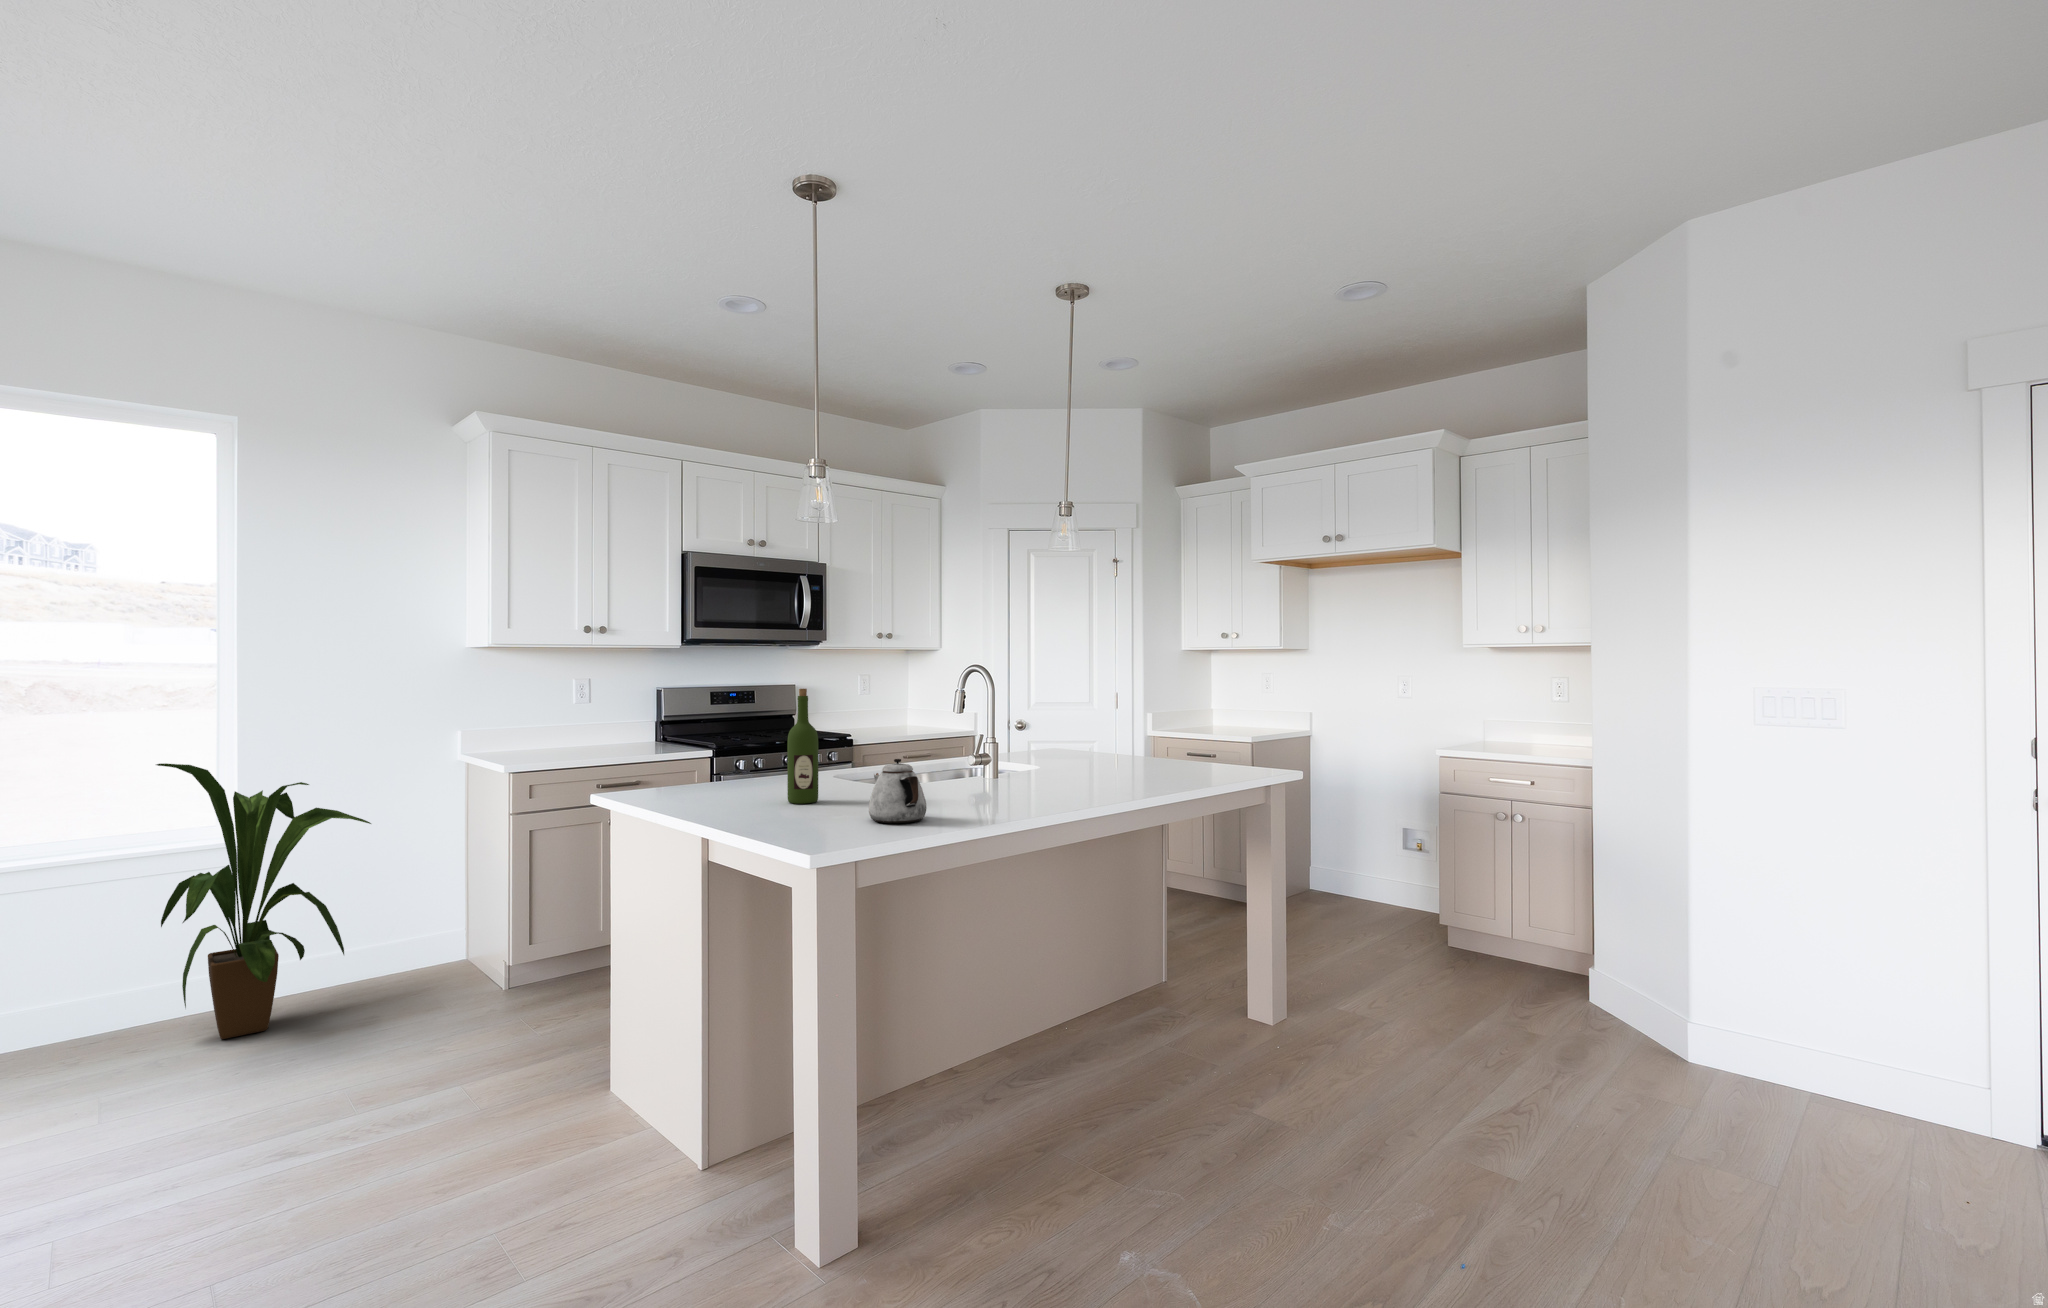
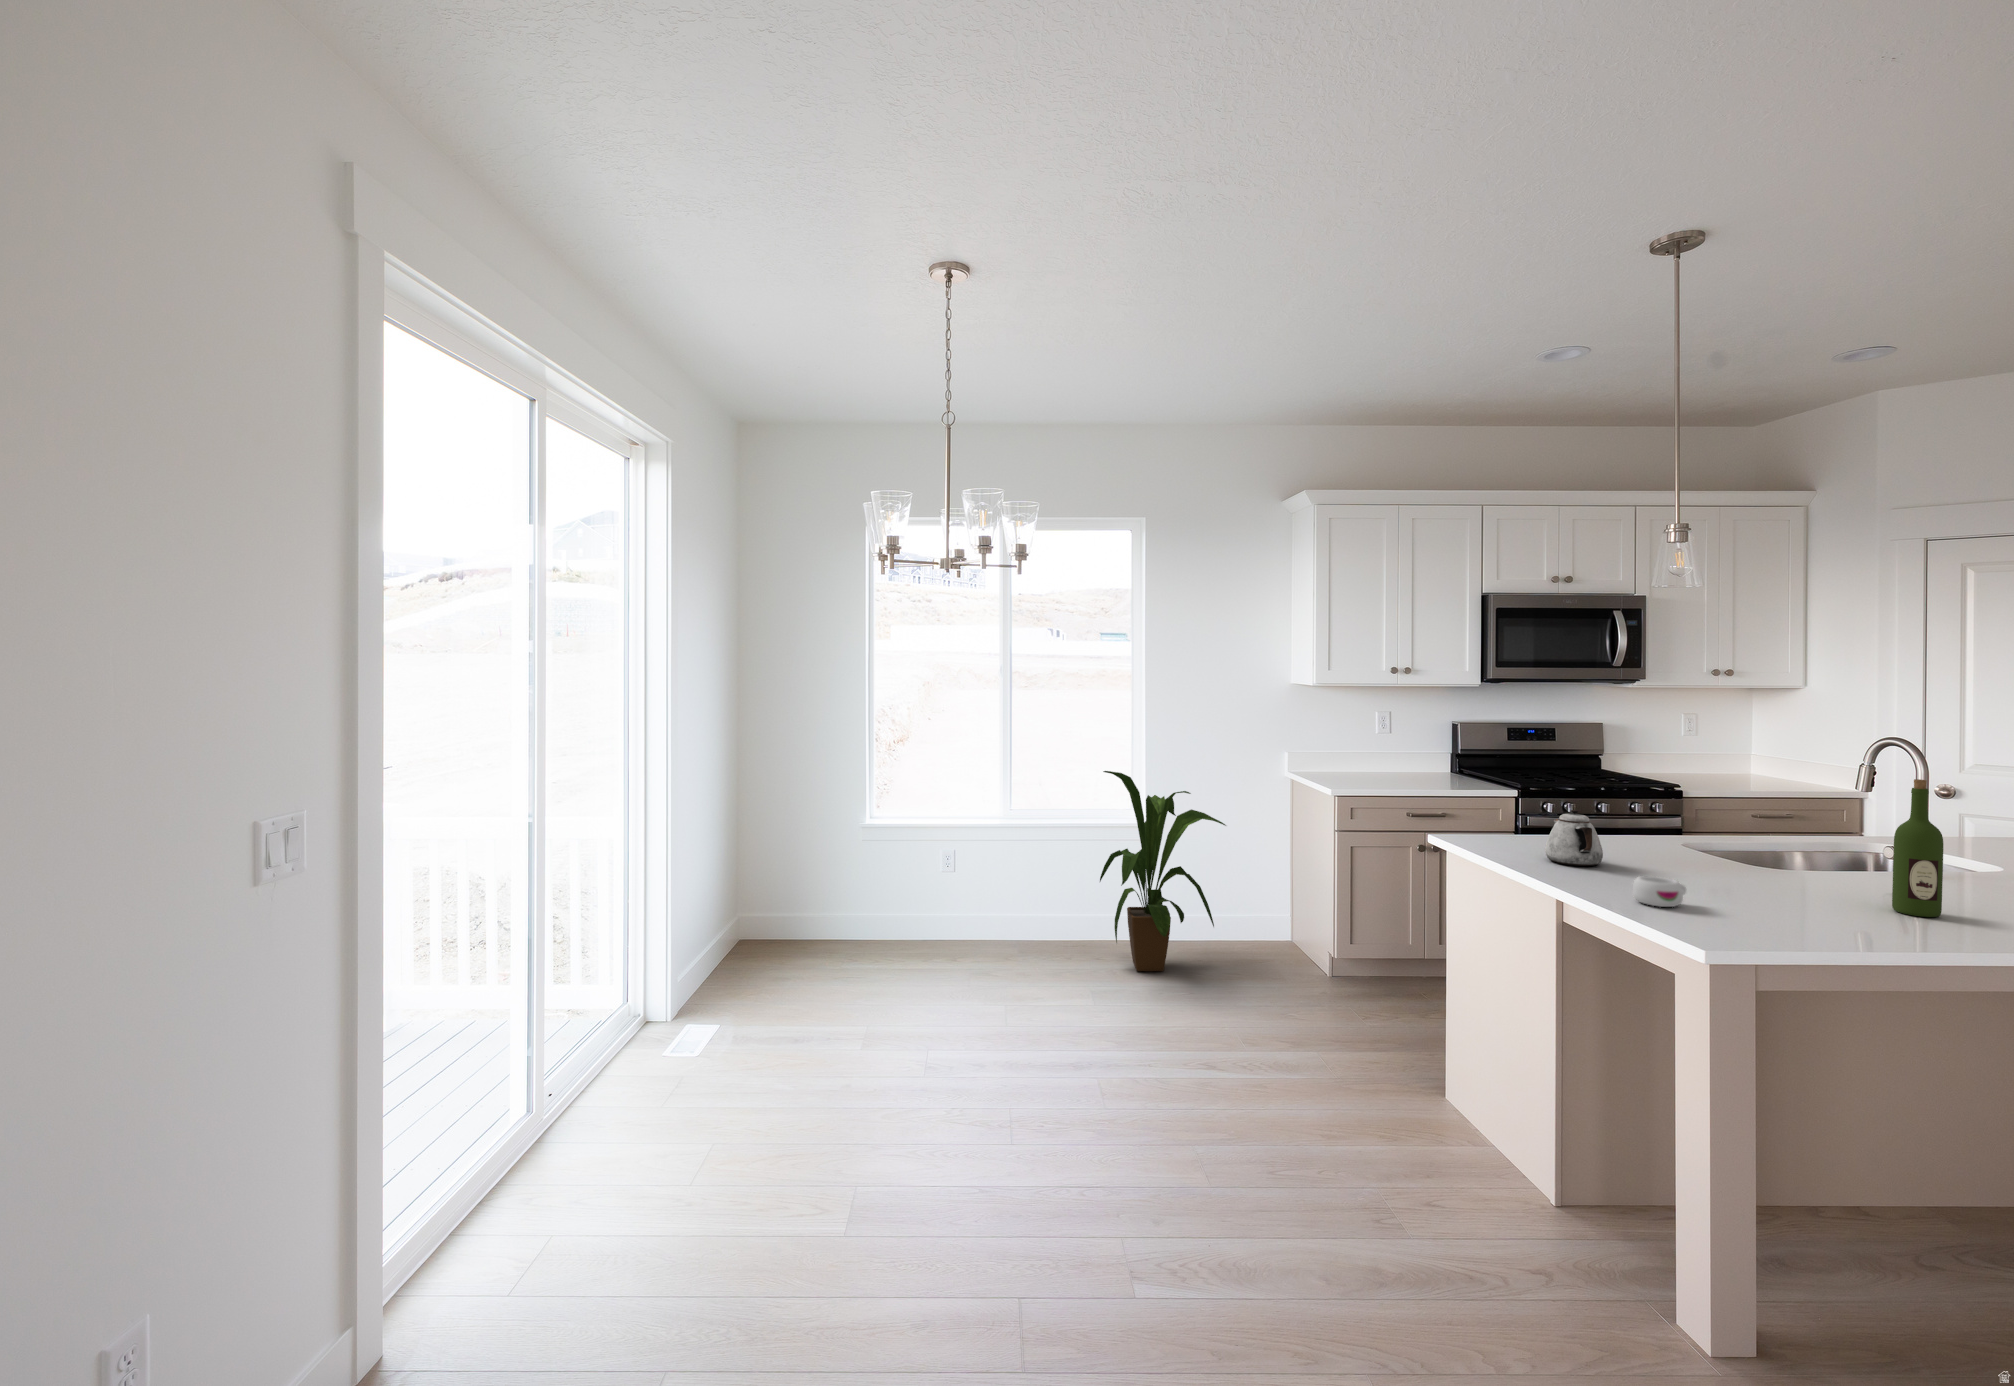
wine bottle: present [787,689,818,804] -> present [1892,779,1943,917]
teapot: present [869,759,926,823] -> present [1545,810,1603,866]
mug: none [766,795,812,823] -> present [1633,876,1686,907]

